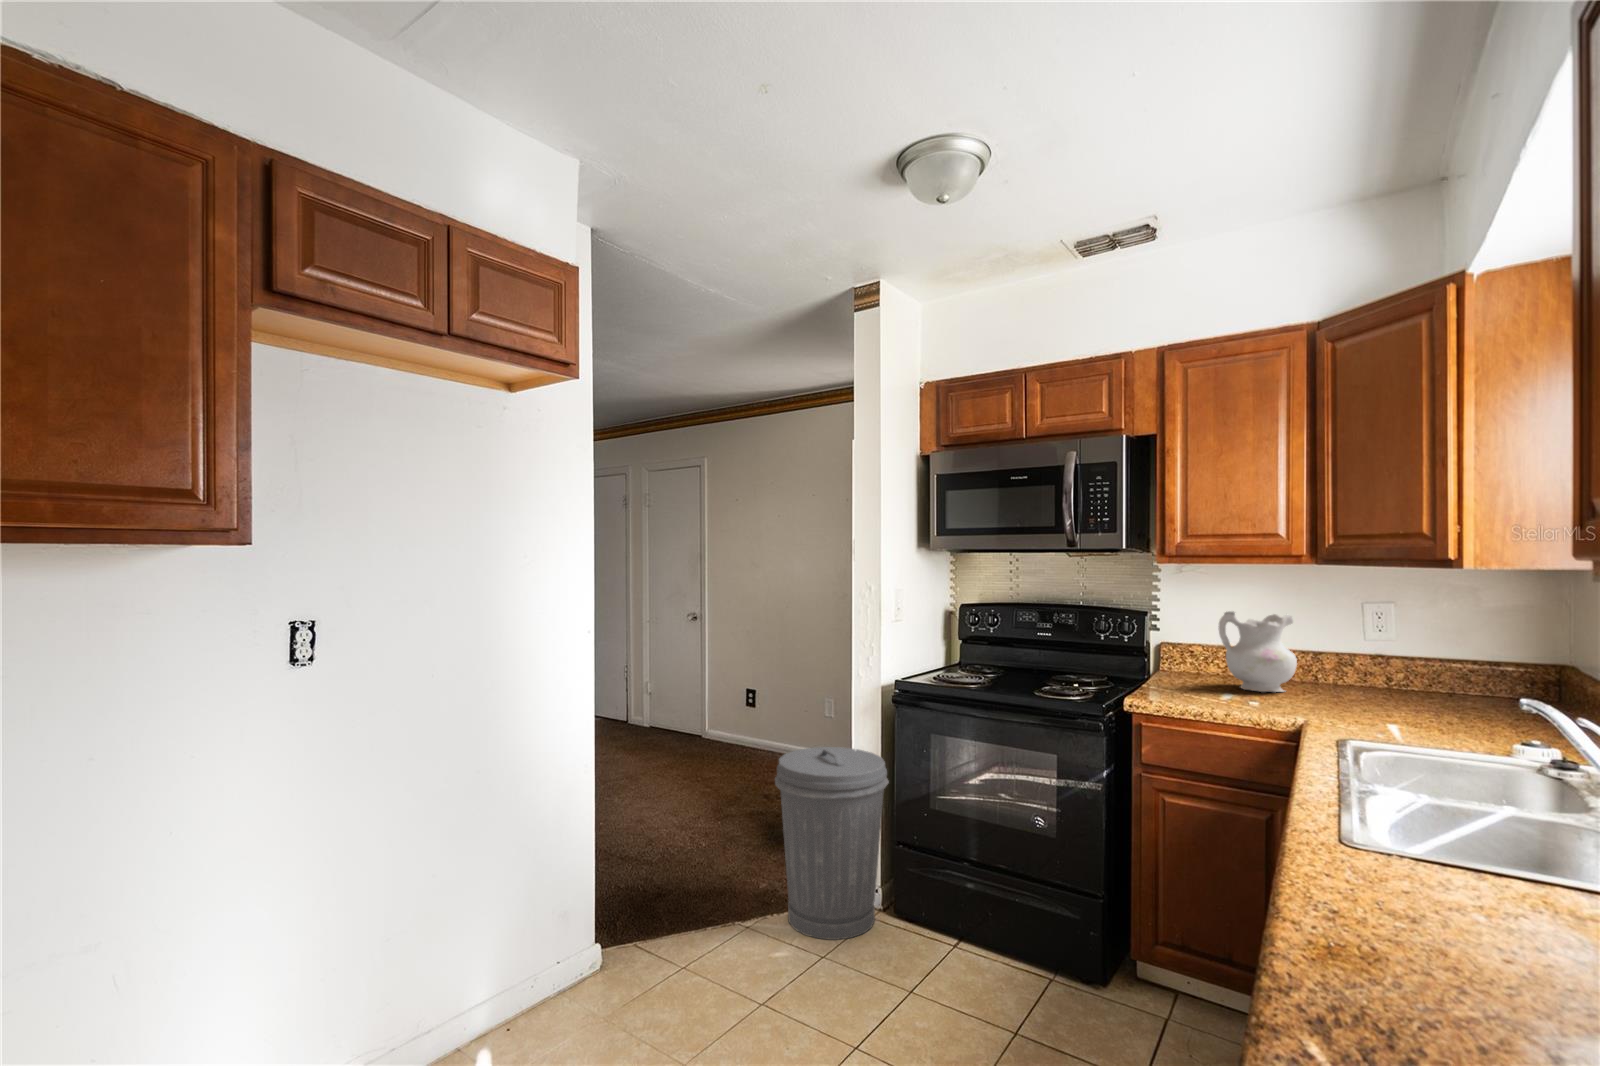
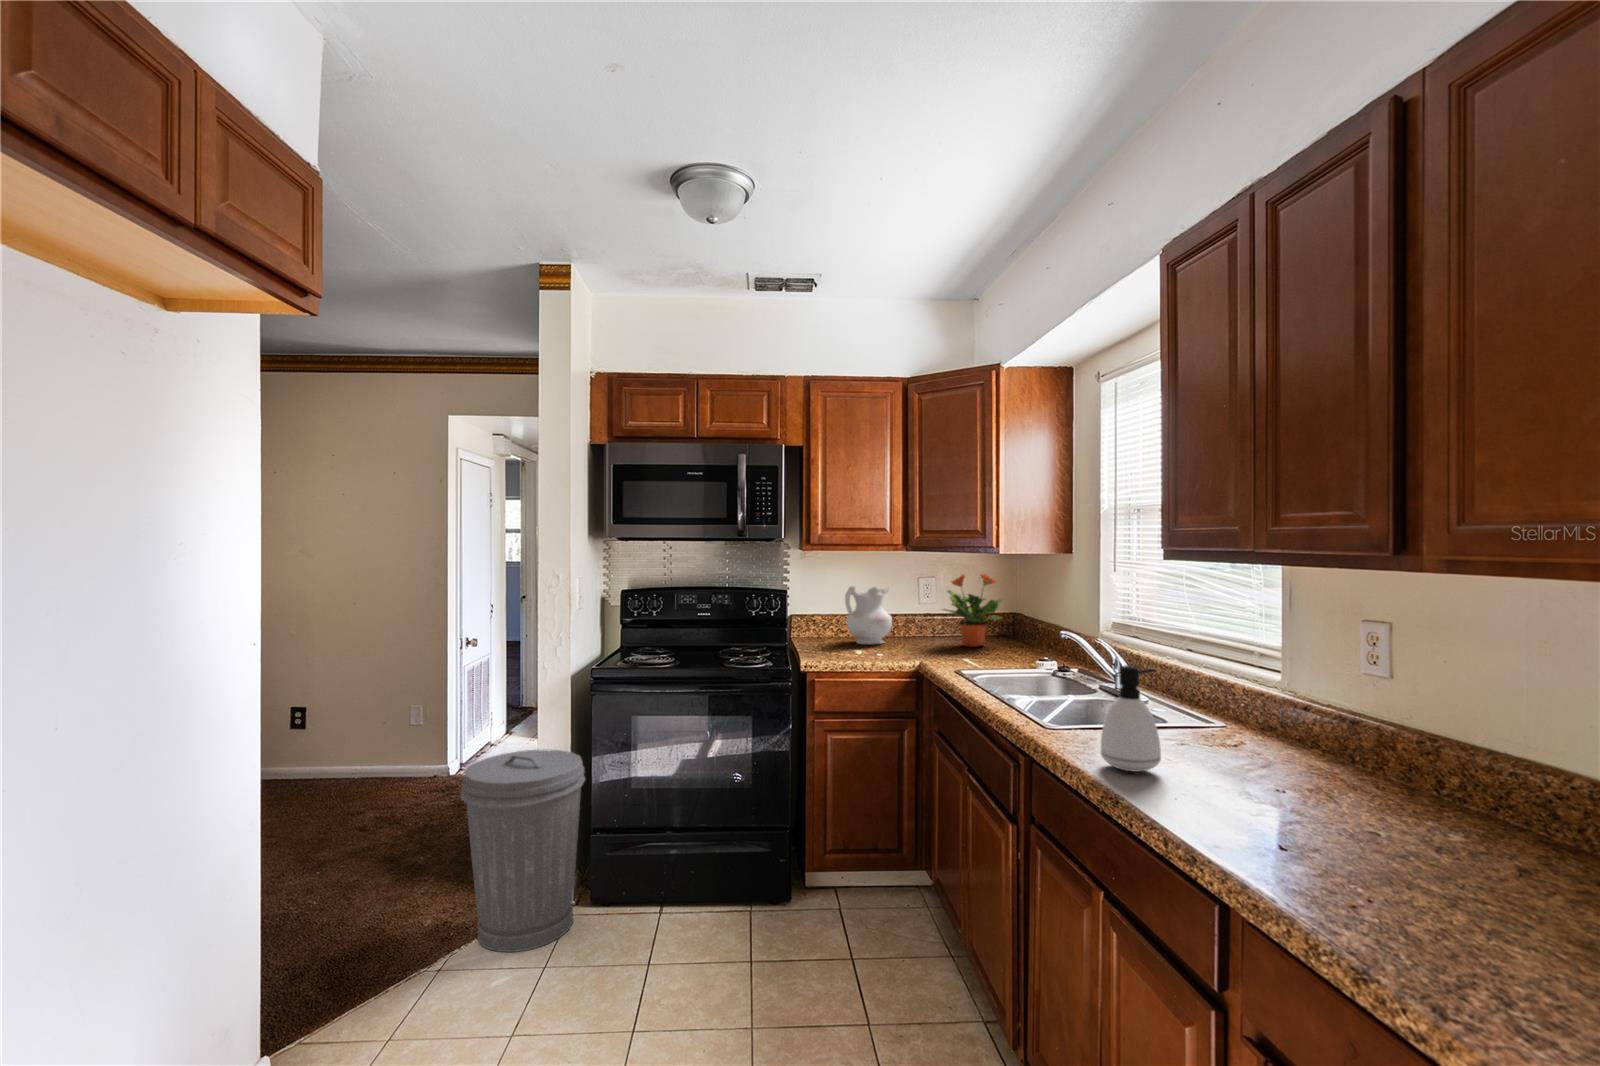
potted plant: none [1365,602,1495,716] -> present [944,573,1004,647]
soap dispenser: none [1330,760,1454,954] -> present [1101,665,1161,772]

